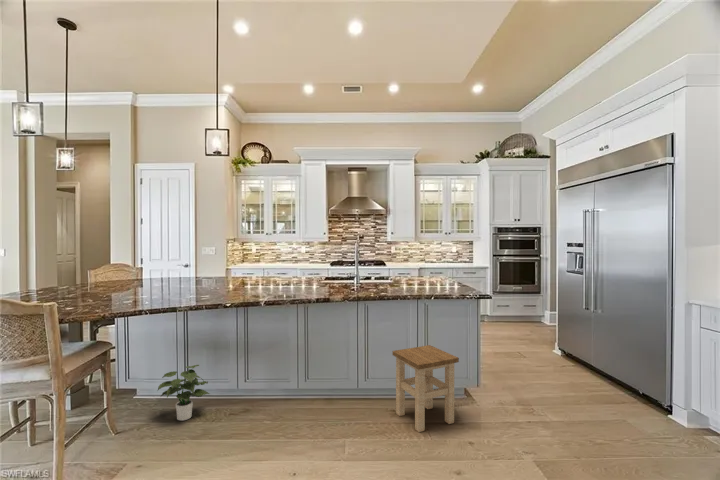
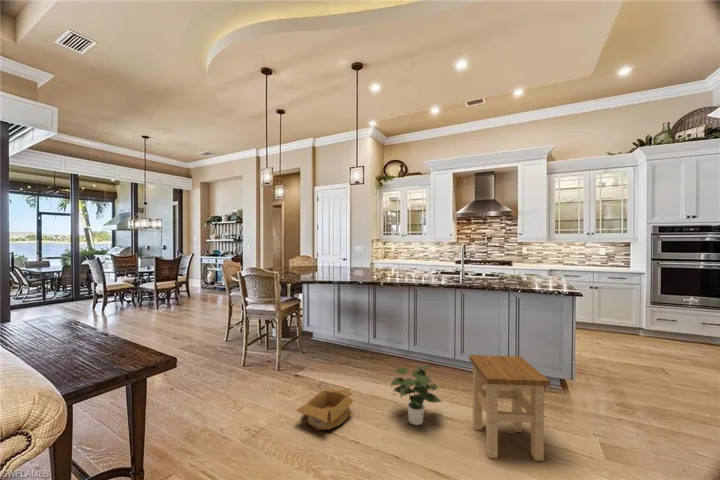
potted plant: present [158,365,209,421] -> present [391,366,442,425]
cardboard box: none [231,412,288,457] -> present [297,389,353,430]

